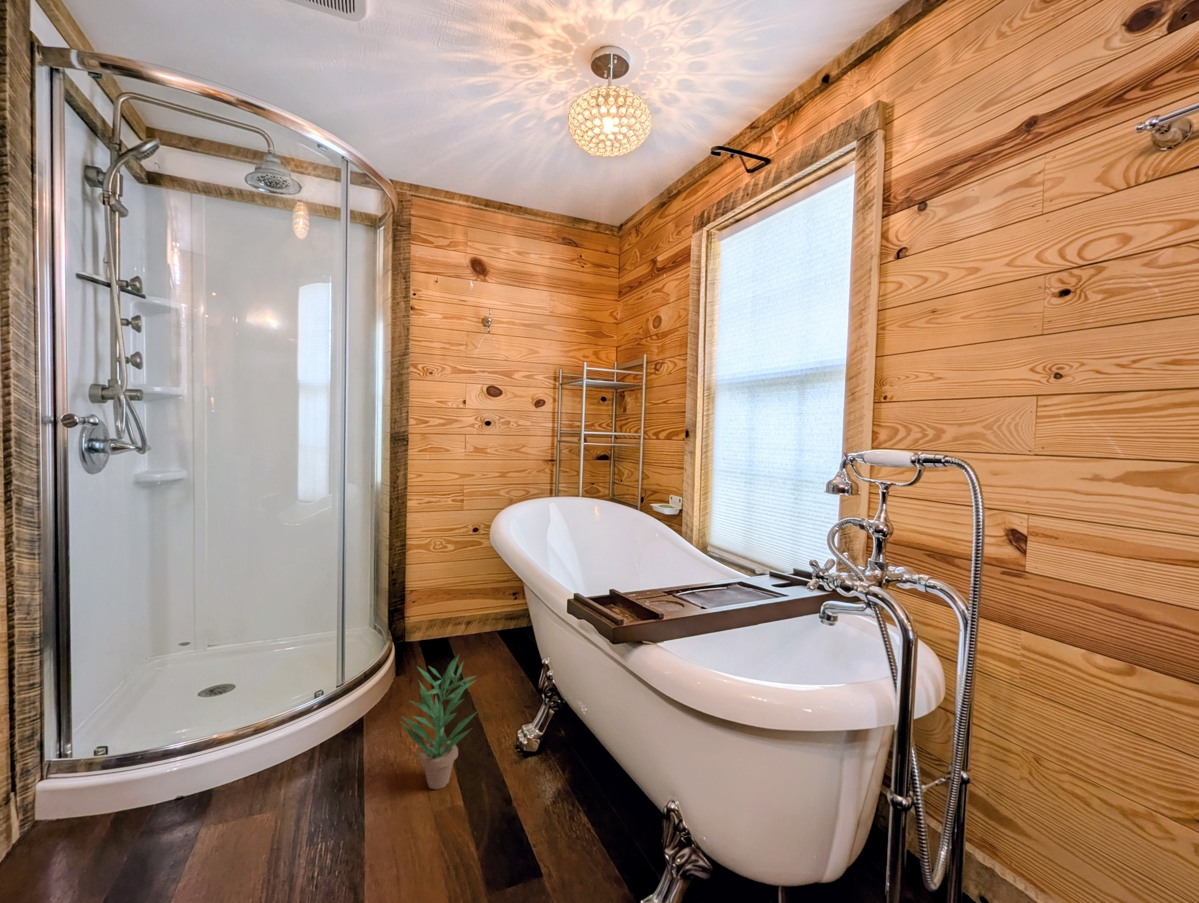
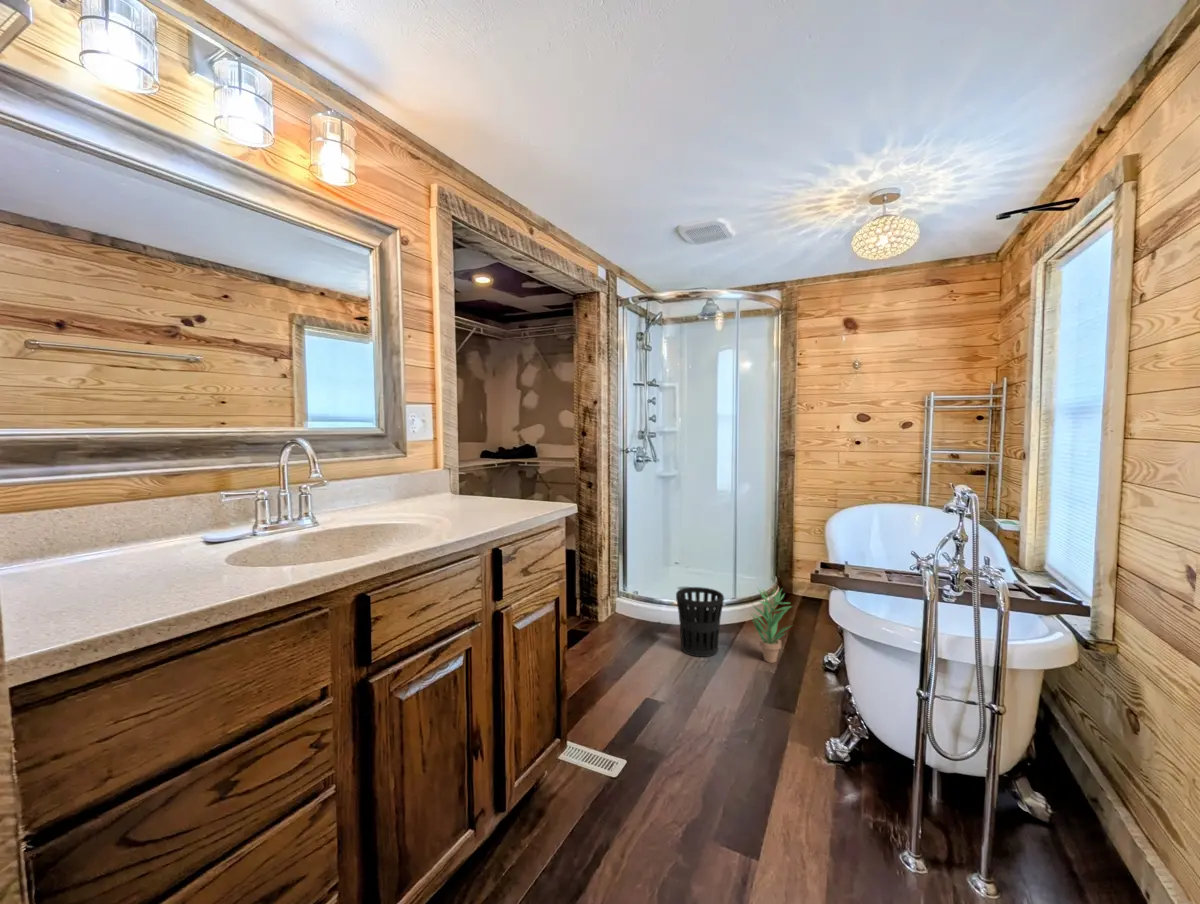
wastebasket: none [241,692,351,856] -> present [676,587,724,657]

